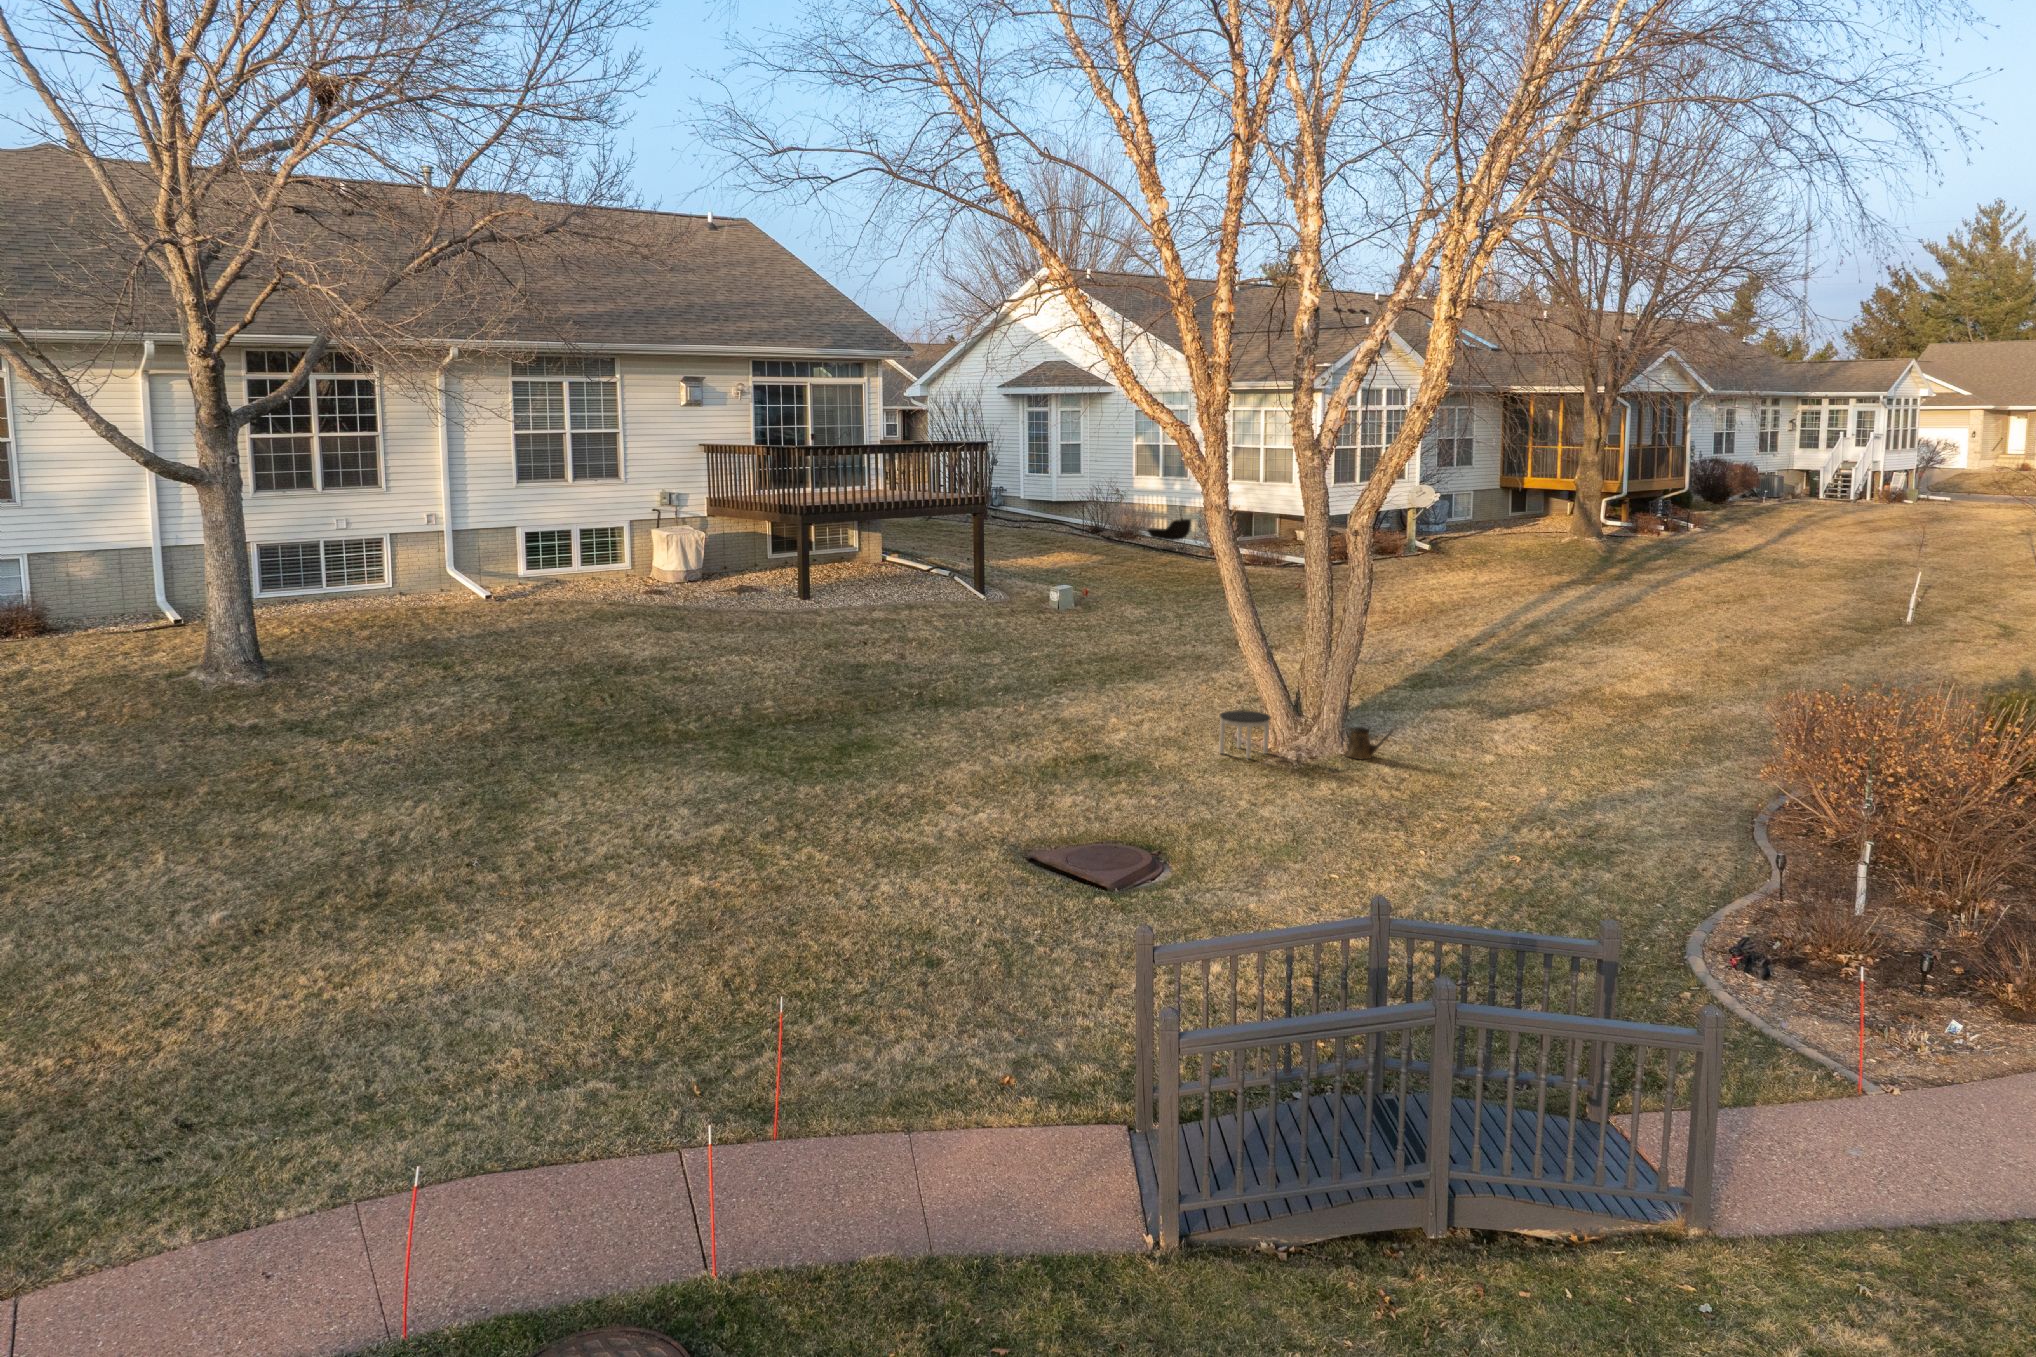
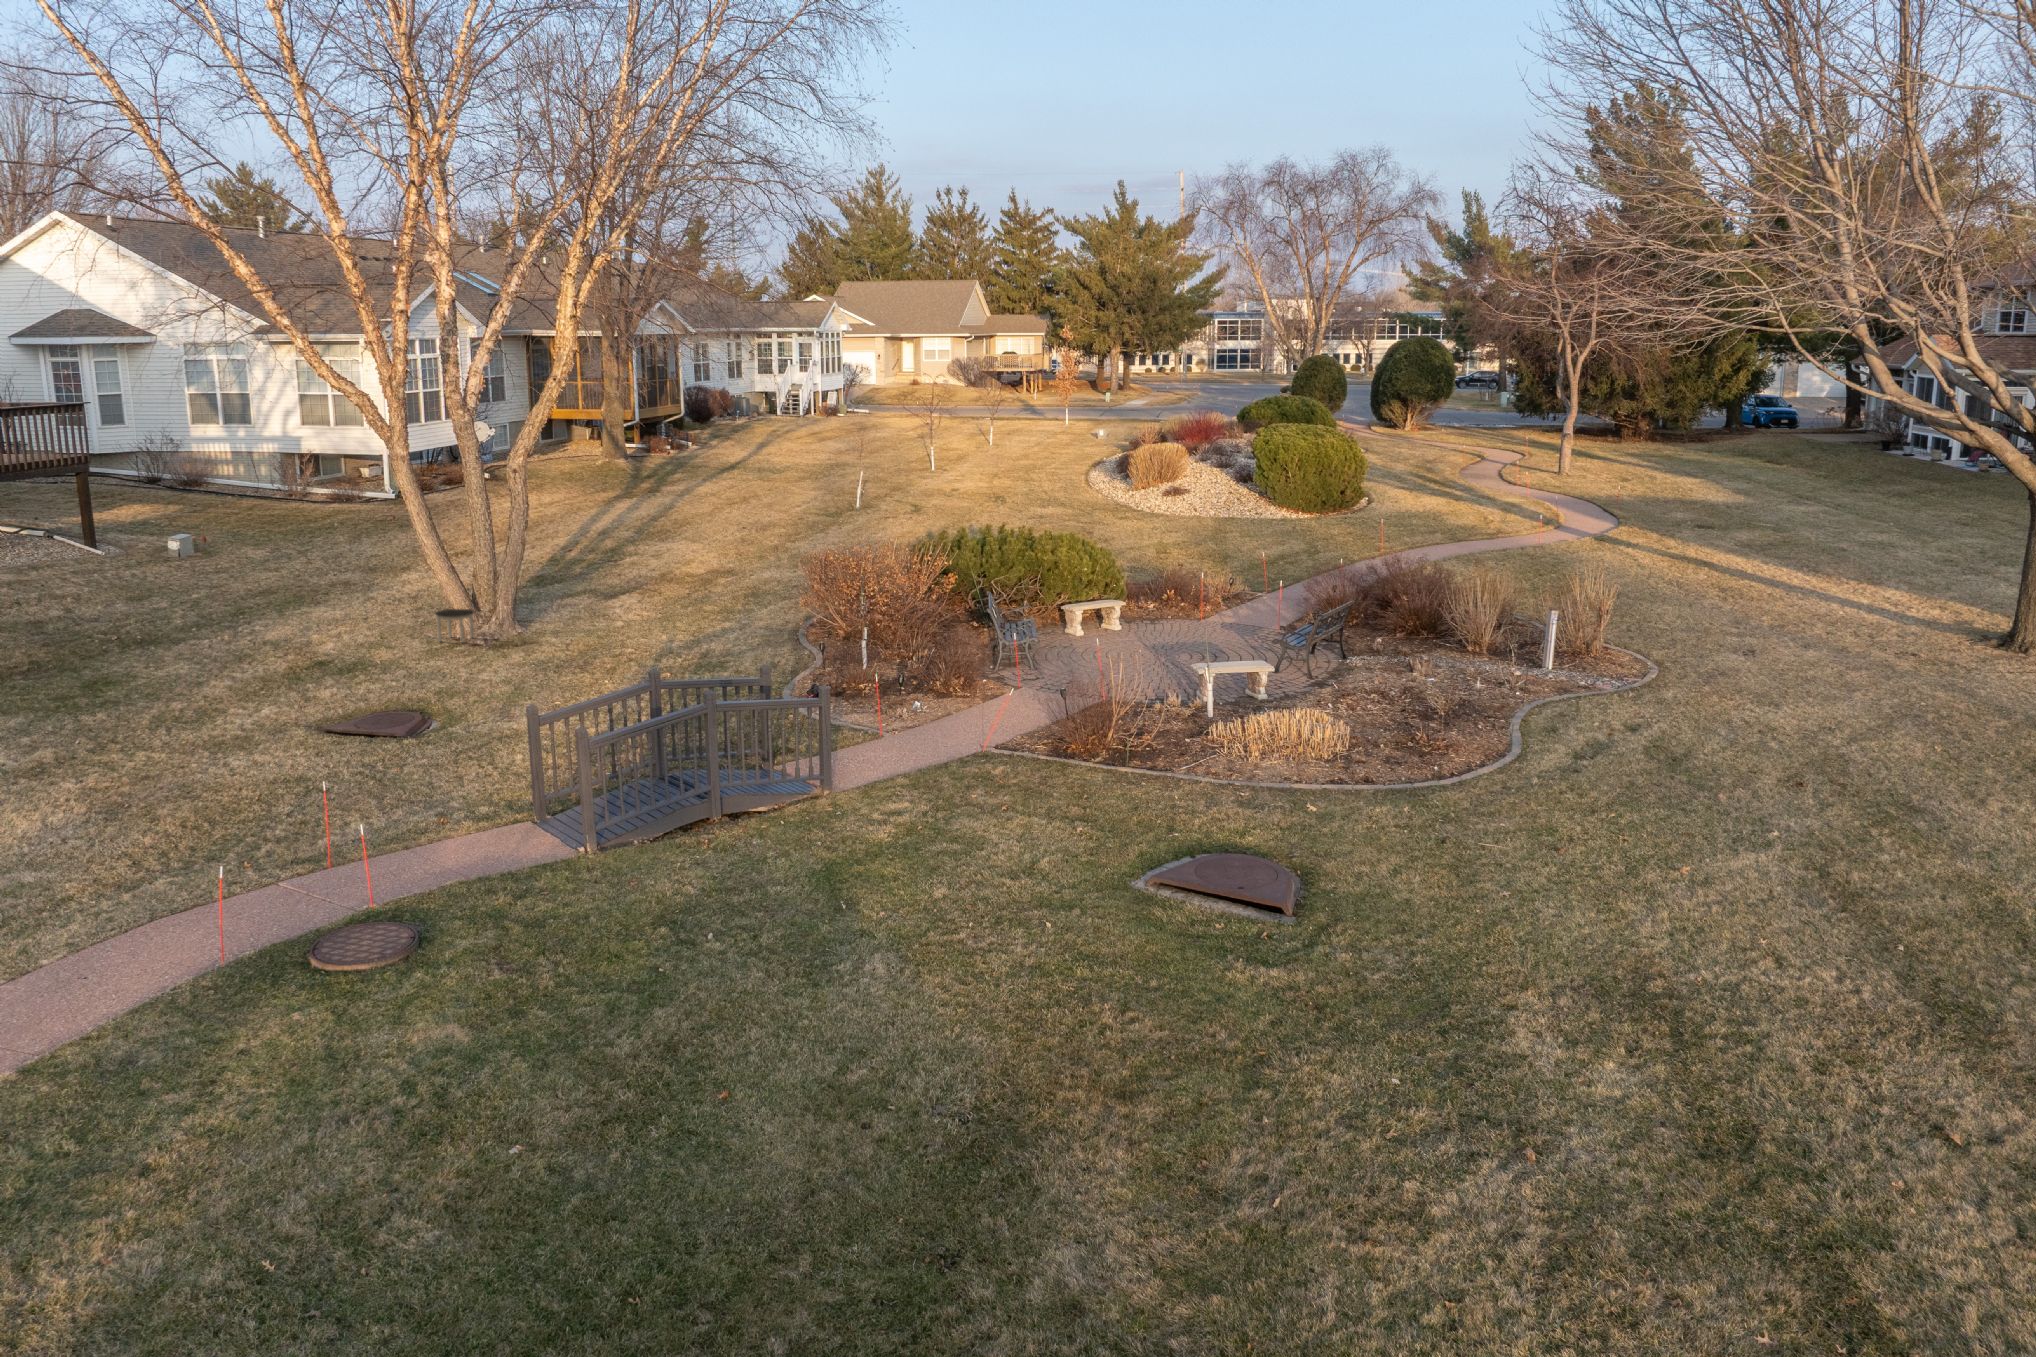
lounge chair: present [1148,519,1191,549] -> none [218,463,263,494]
watering can: present [1344,727,1396,759] -> none [525,607,567,634]

